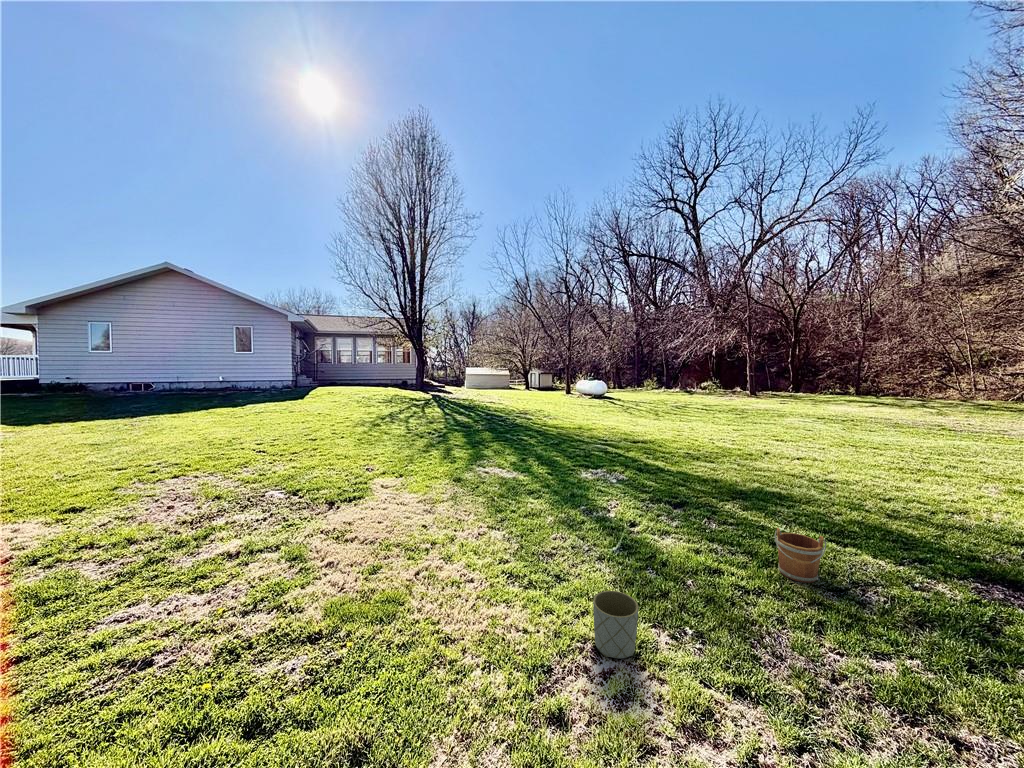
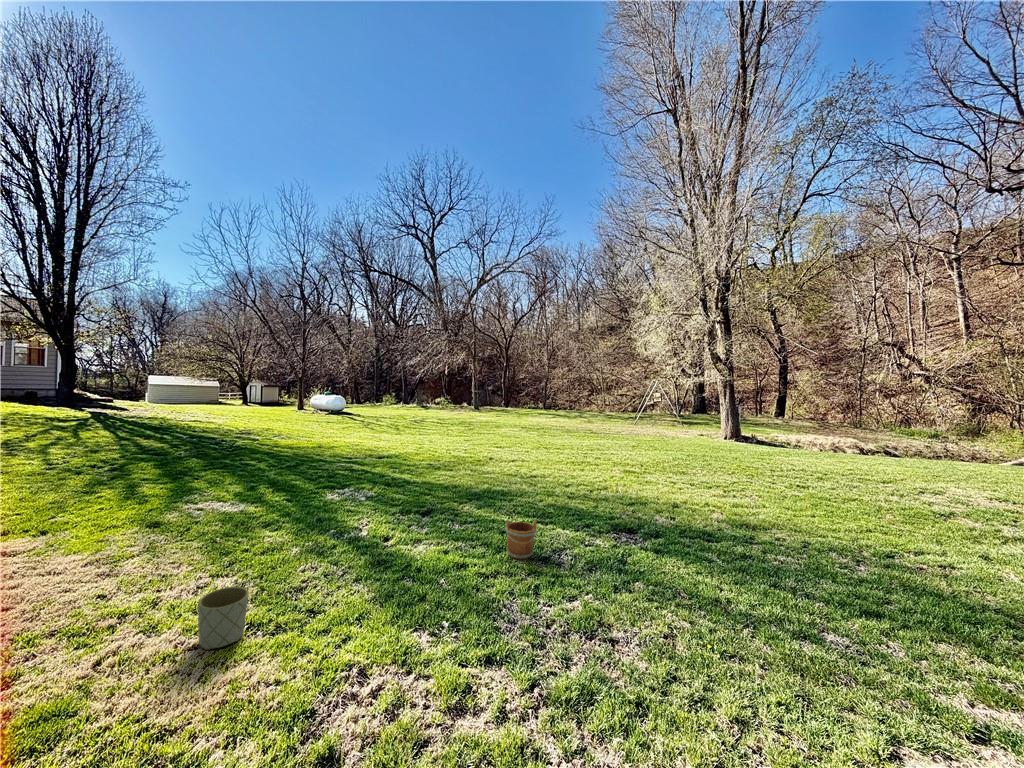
planter: present [593,591,638,658] -> present [198,587,248,650]

